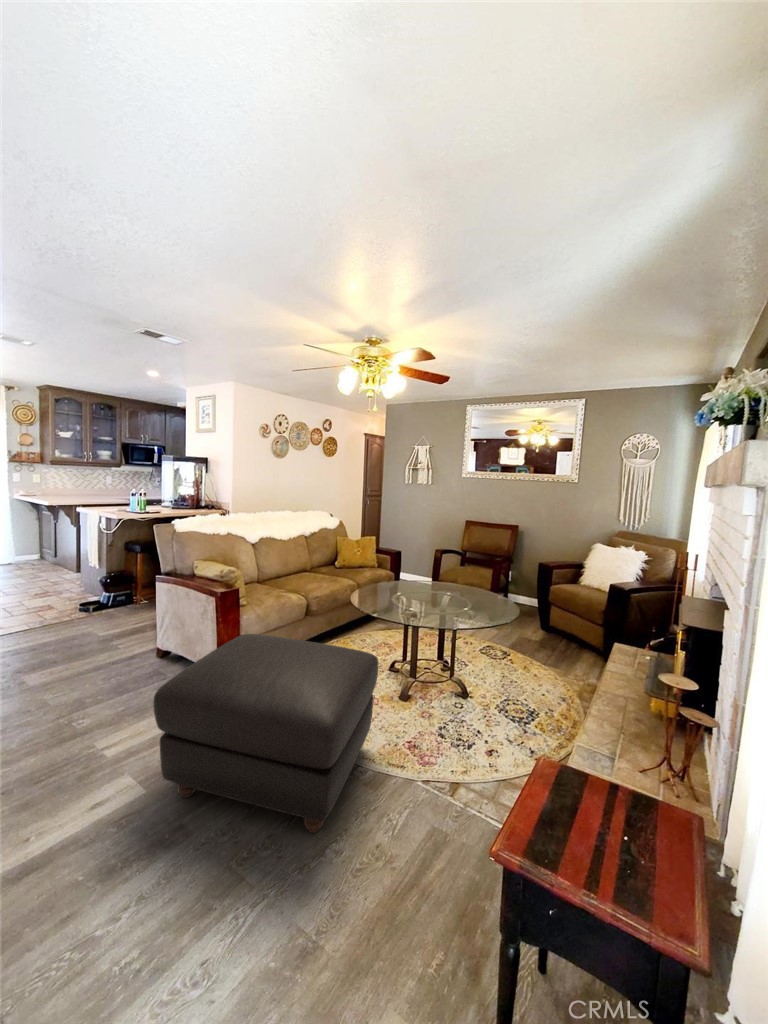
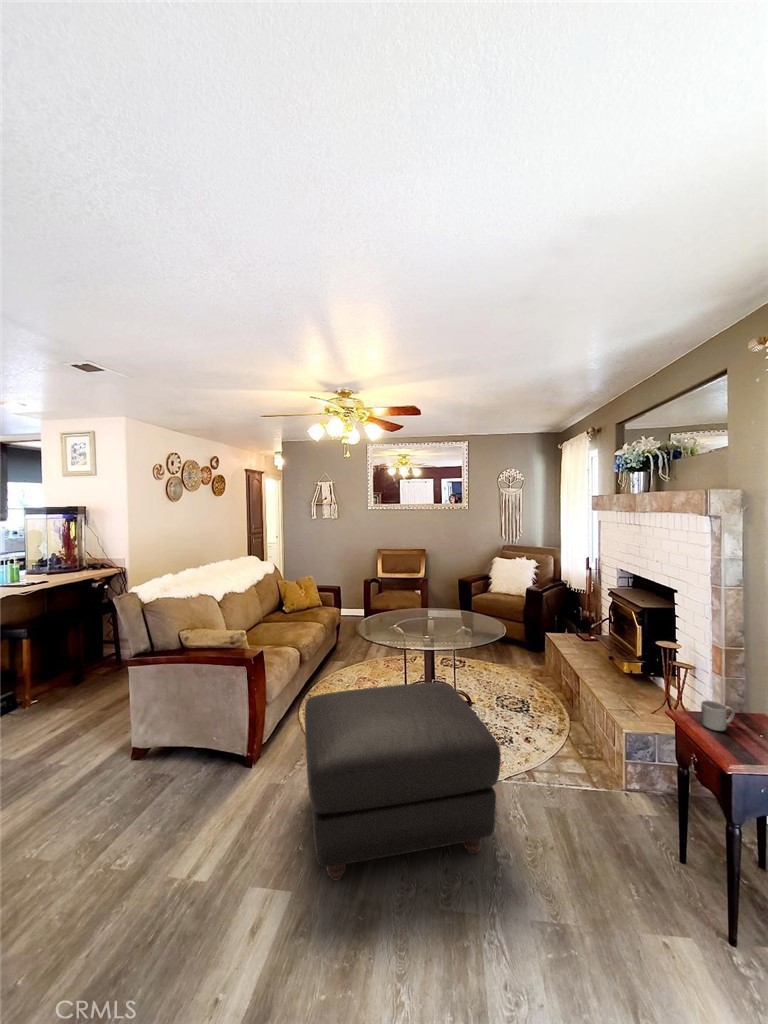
mug: none [569,759,624,813] -> present [701,700,734,731]

